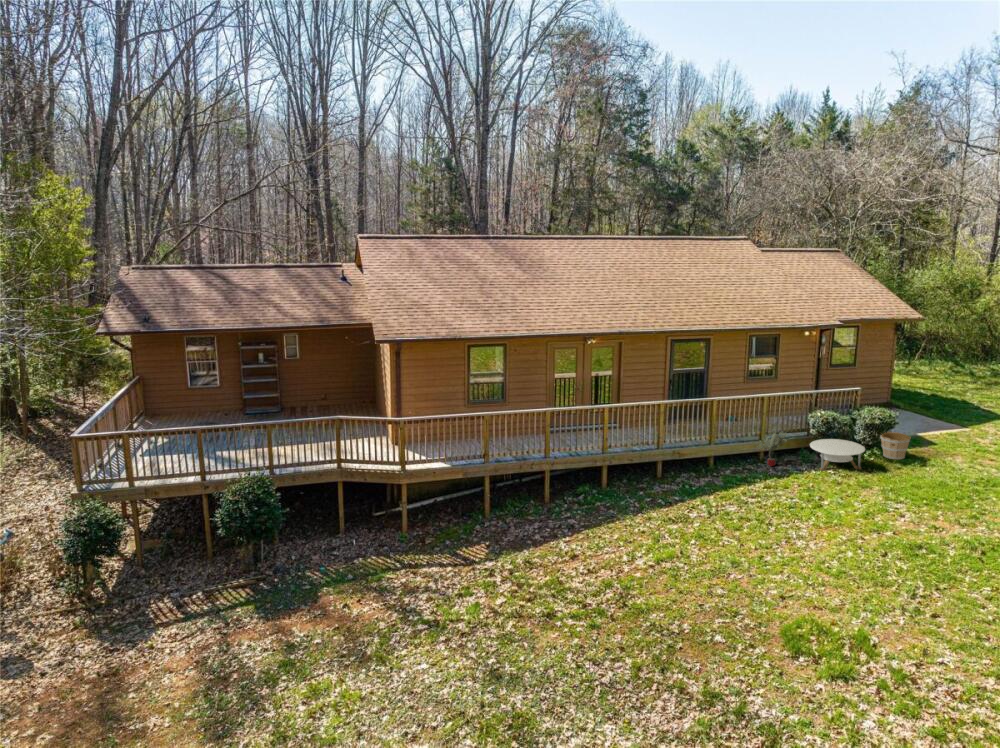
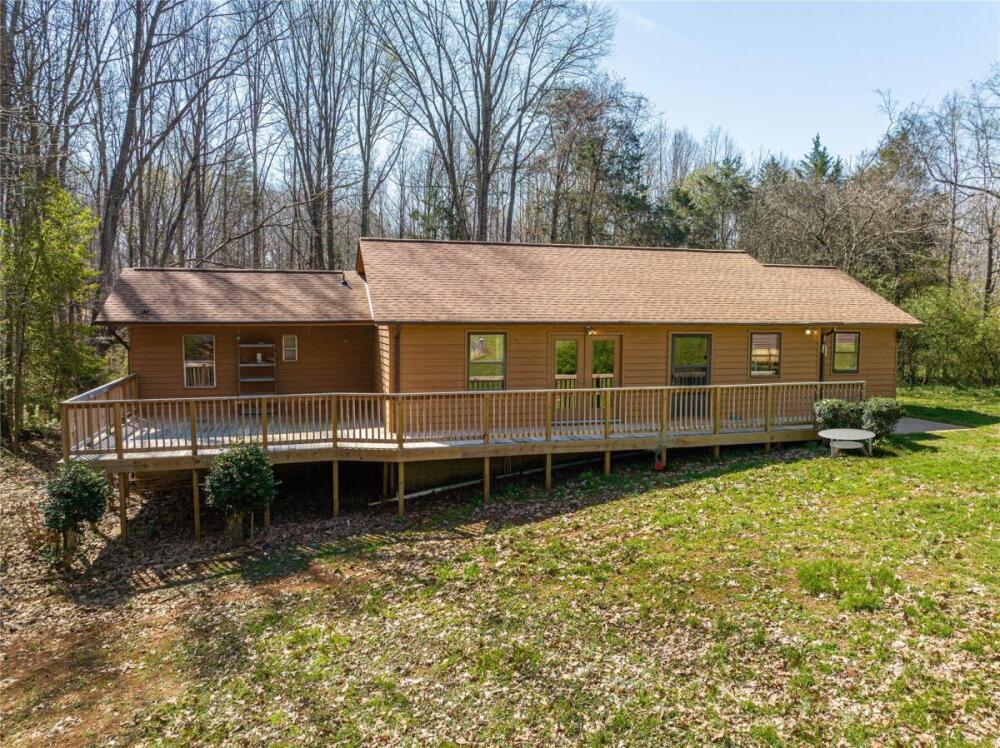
potted tree: present [757,428,787,466] -> present [643,433,674,470]
wooden bucket: present [880,432,911,460] -> none [890,421,921,448]

